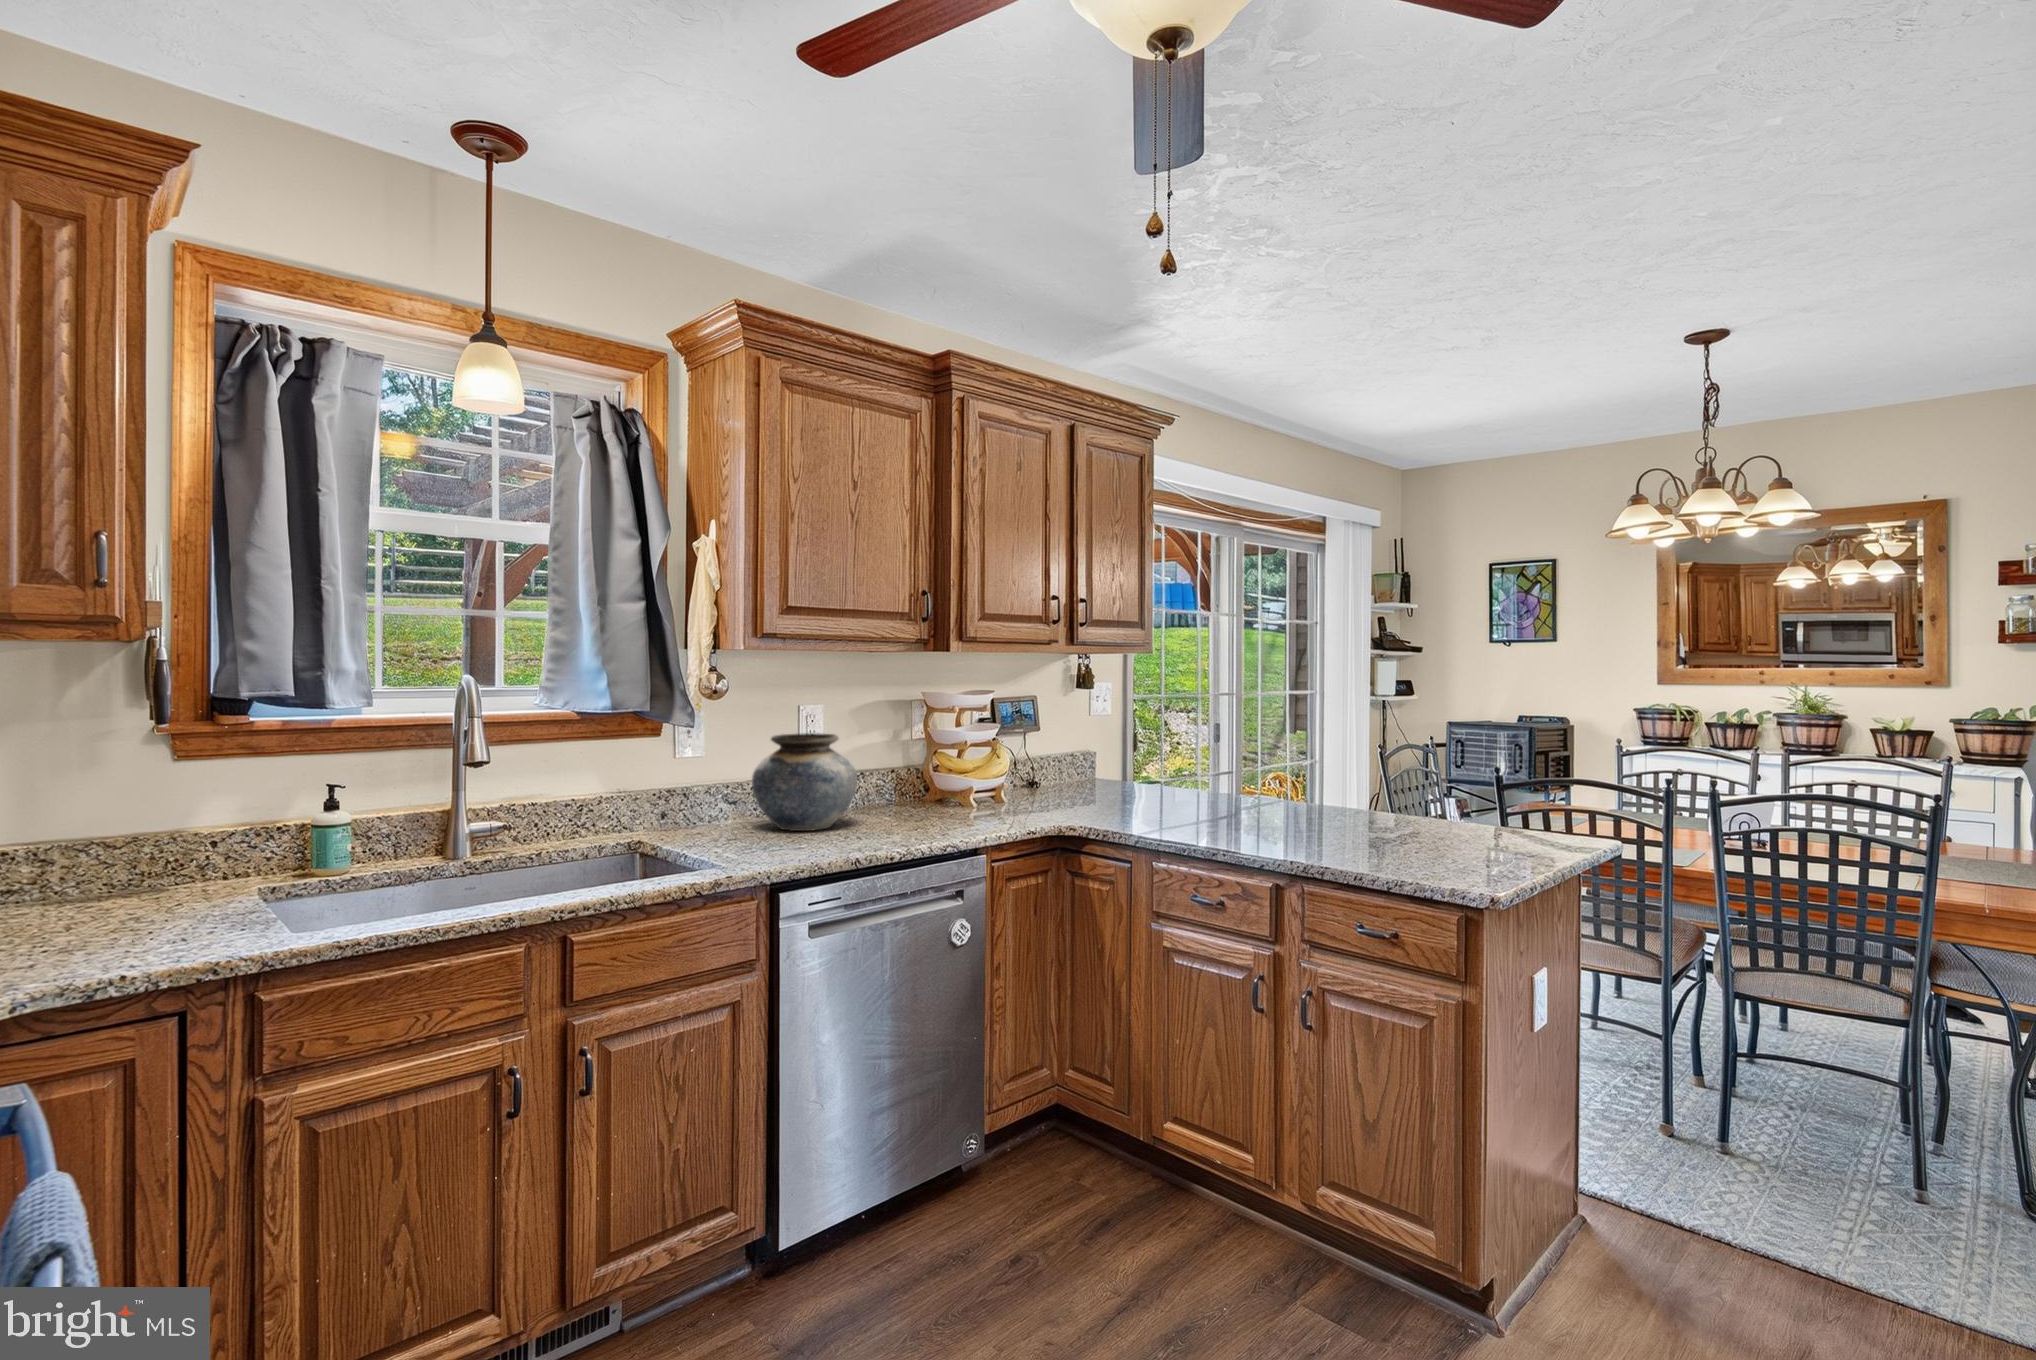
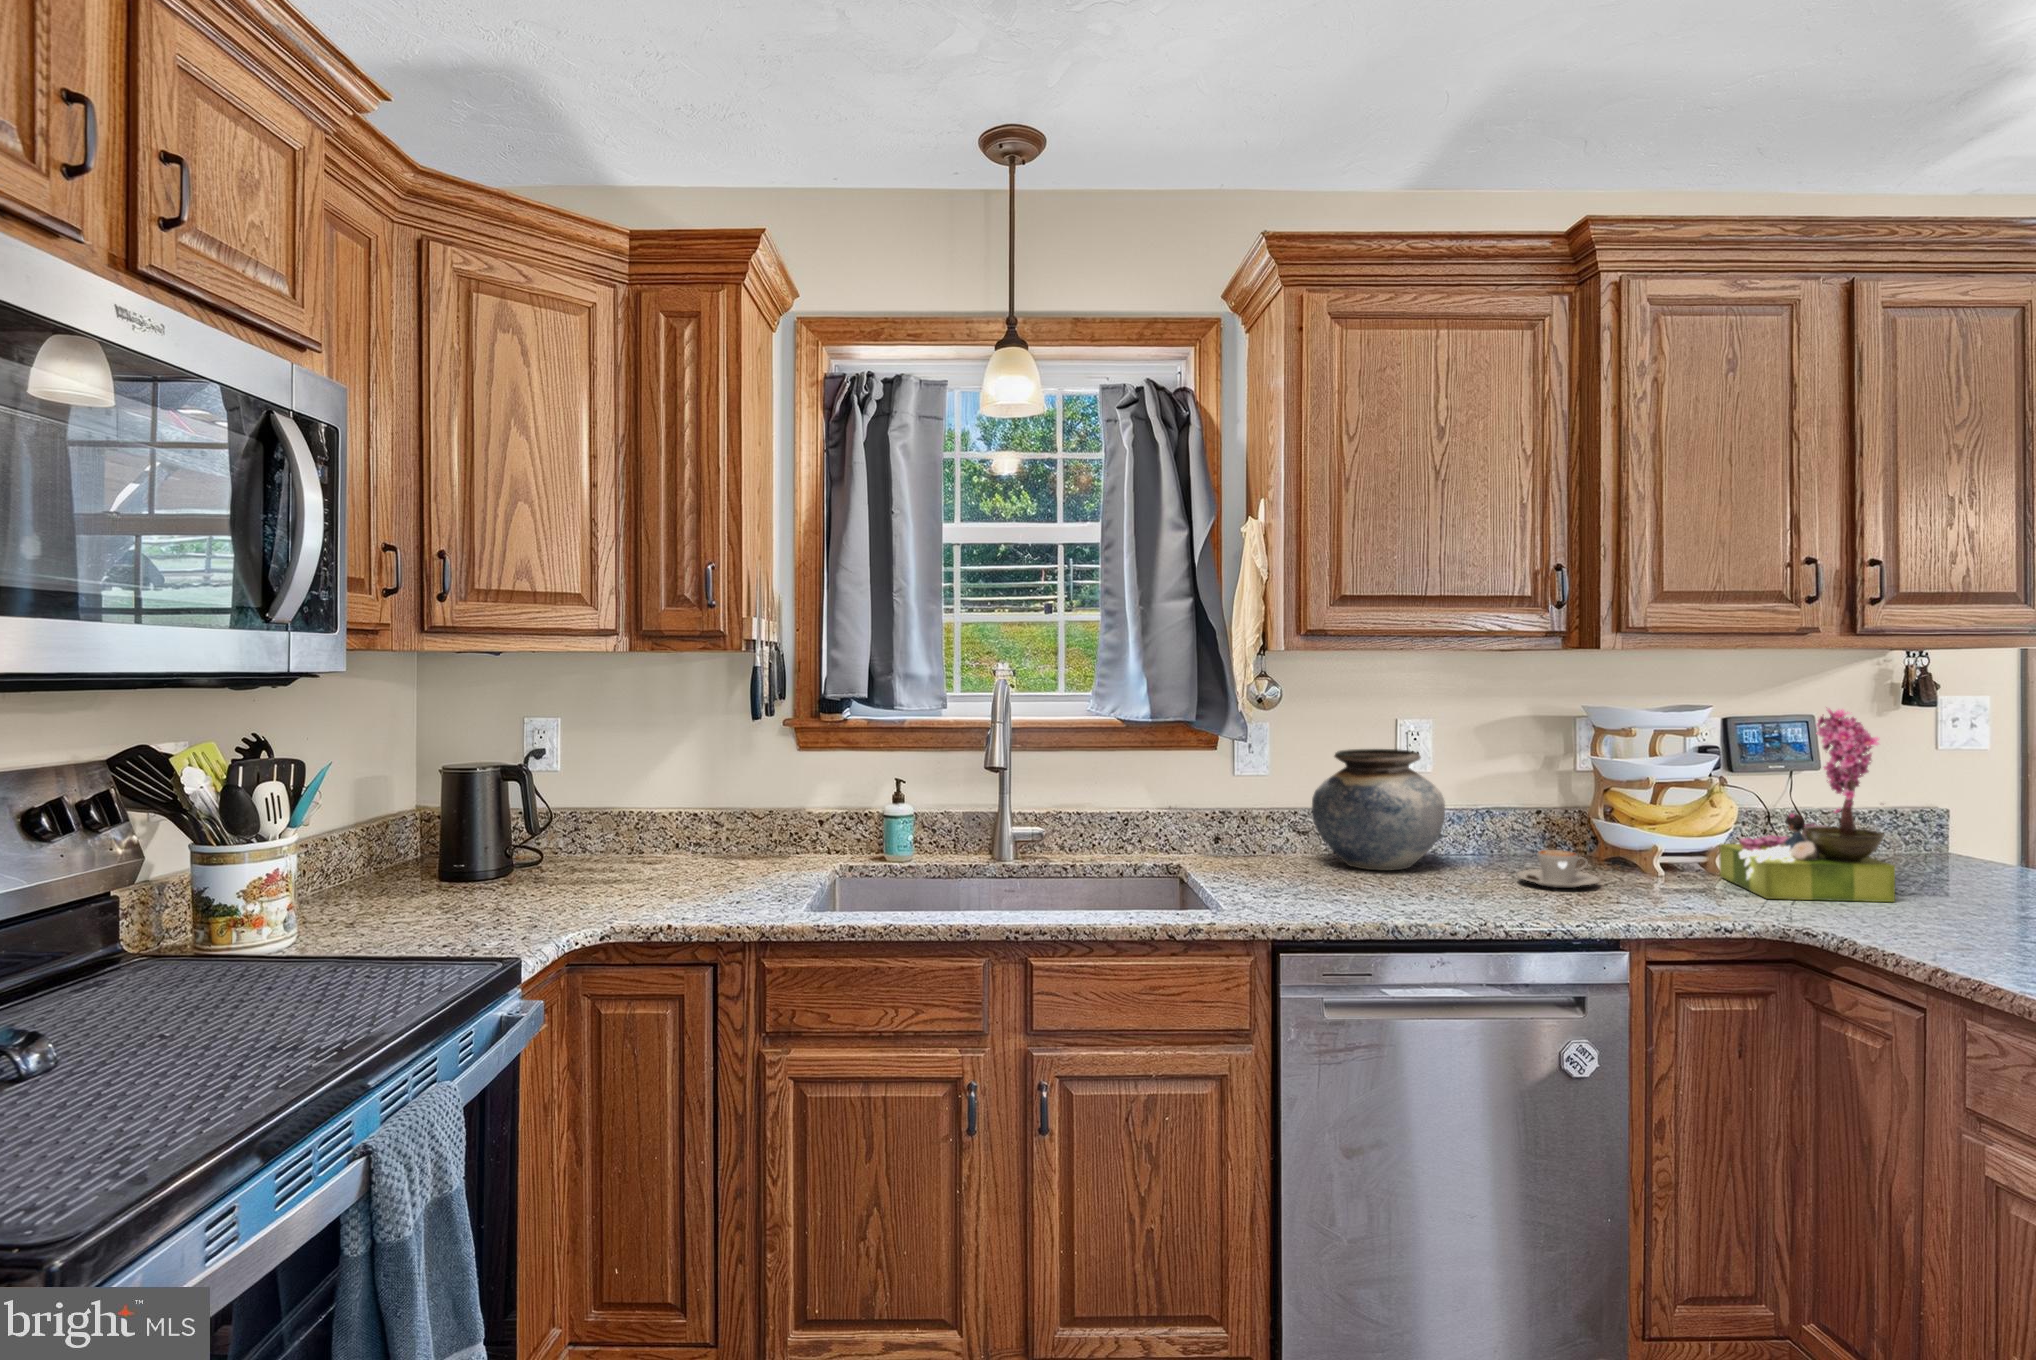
flower arrangement: none [1024,694,1123,820] -> present [1720,707,1895,902]
coffee cup: none [914,801,968,828] -> present [1517,850,1599,888]

